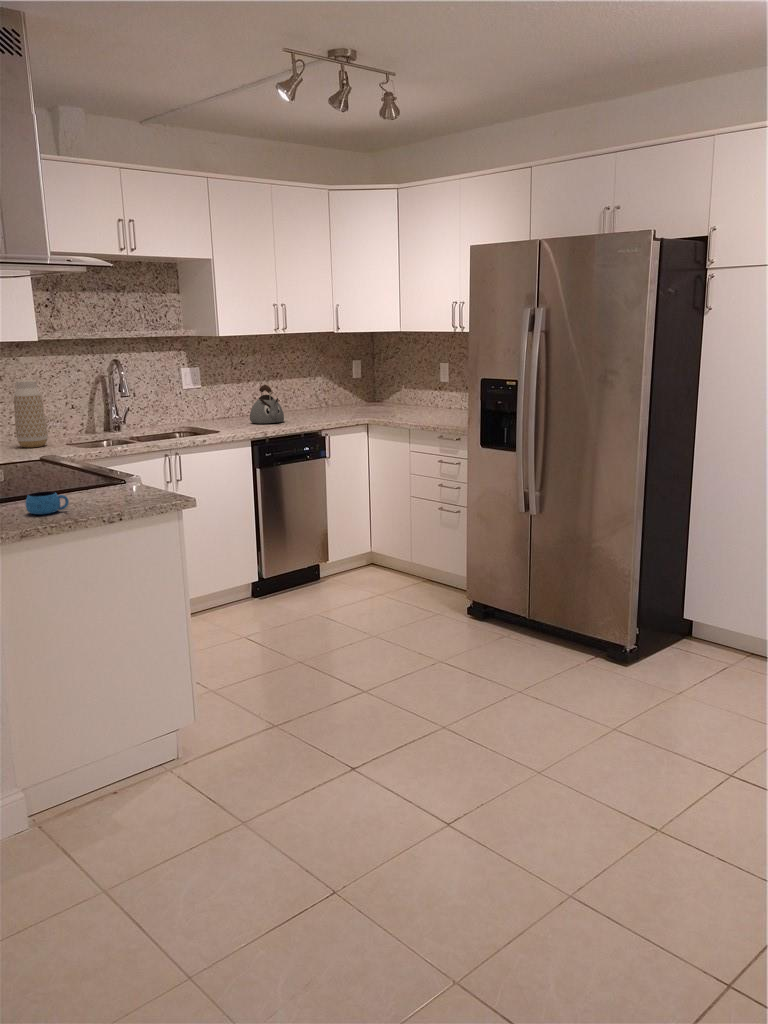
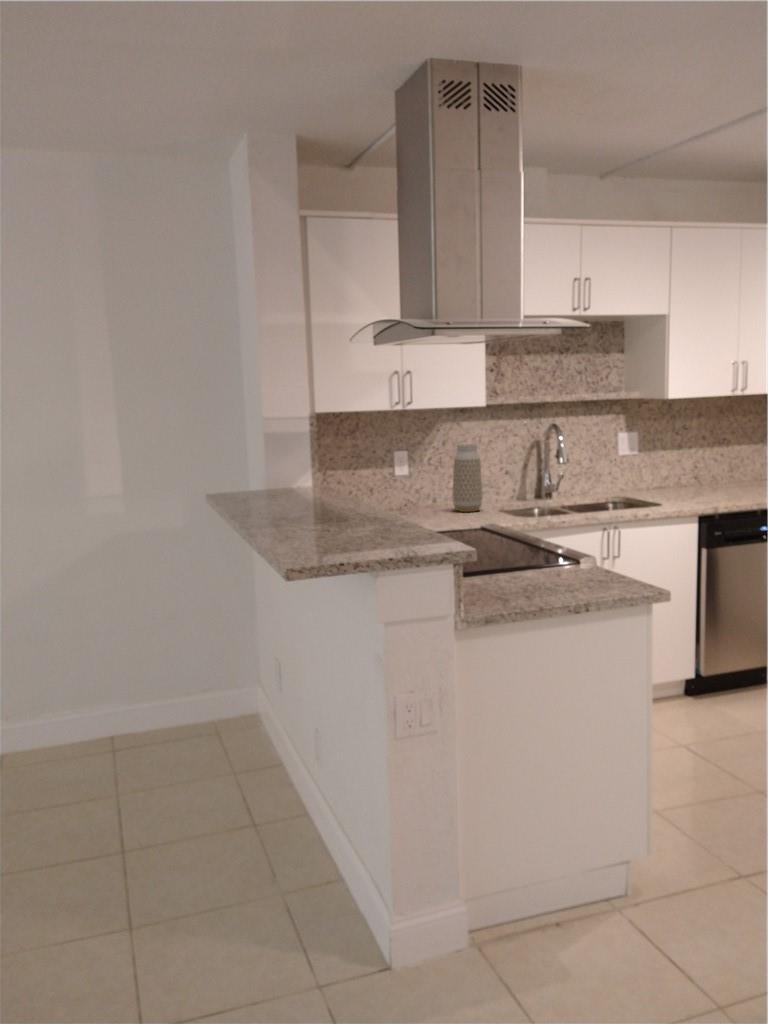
kettle: present [250,385,284,423] -> none [693,454,734,498]
mug: present [26,492,69,514] -> none [484,571,529,596]

